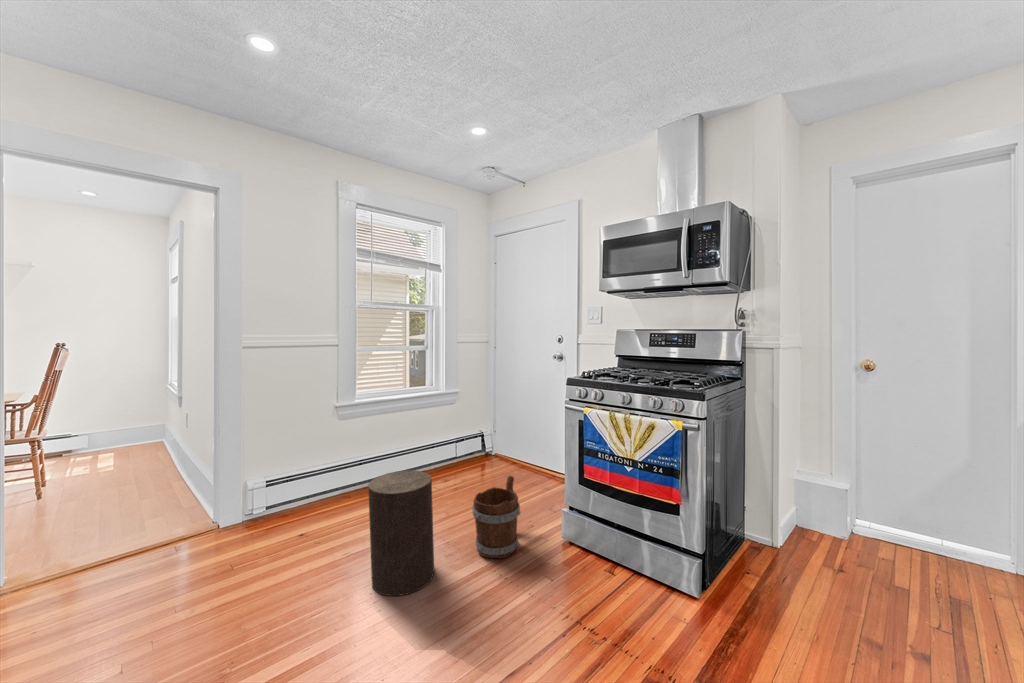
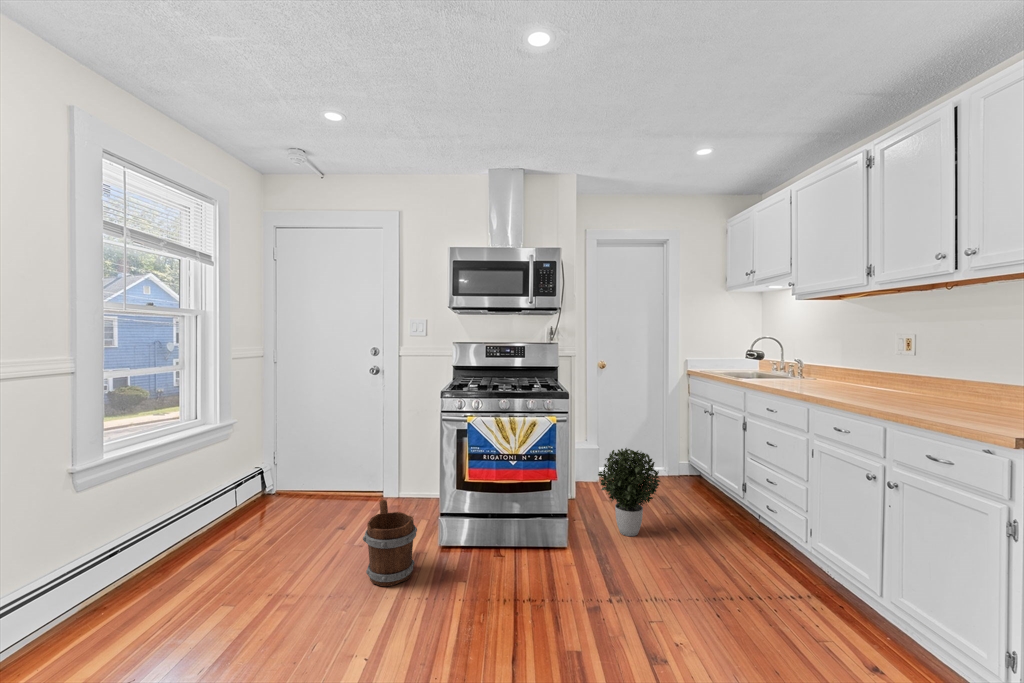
stool: present [368,470,434,596] -> none [281,509,358,661]
potted plant: none [766,484,887,628] -> present [598,448,660,536]

